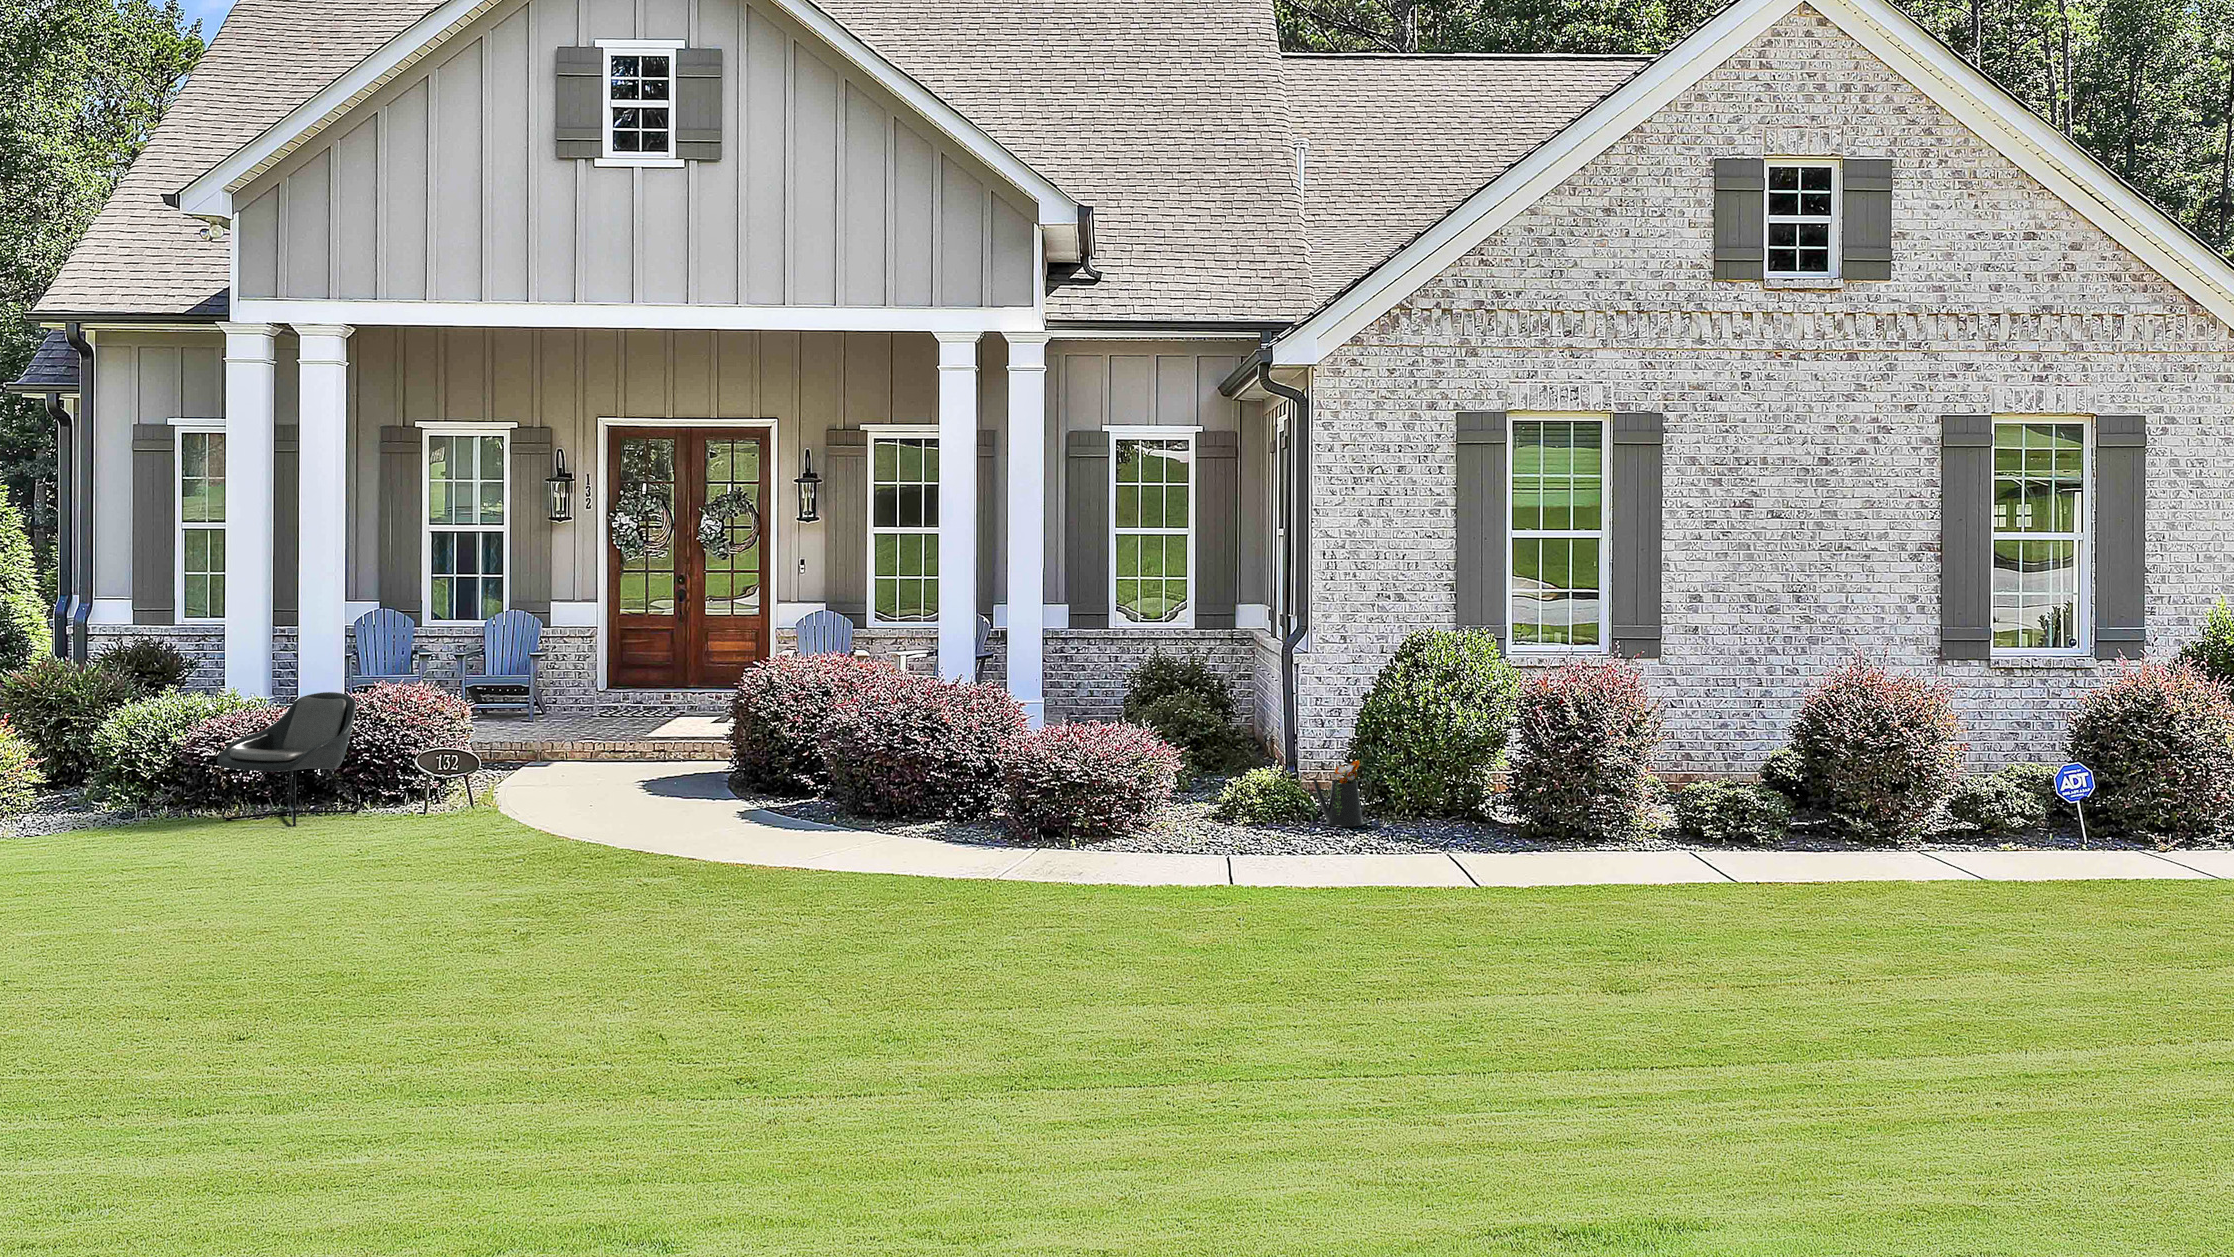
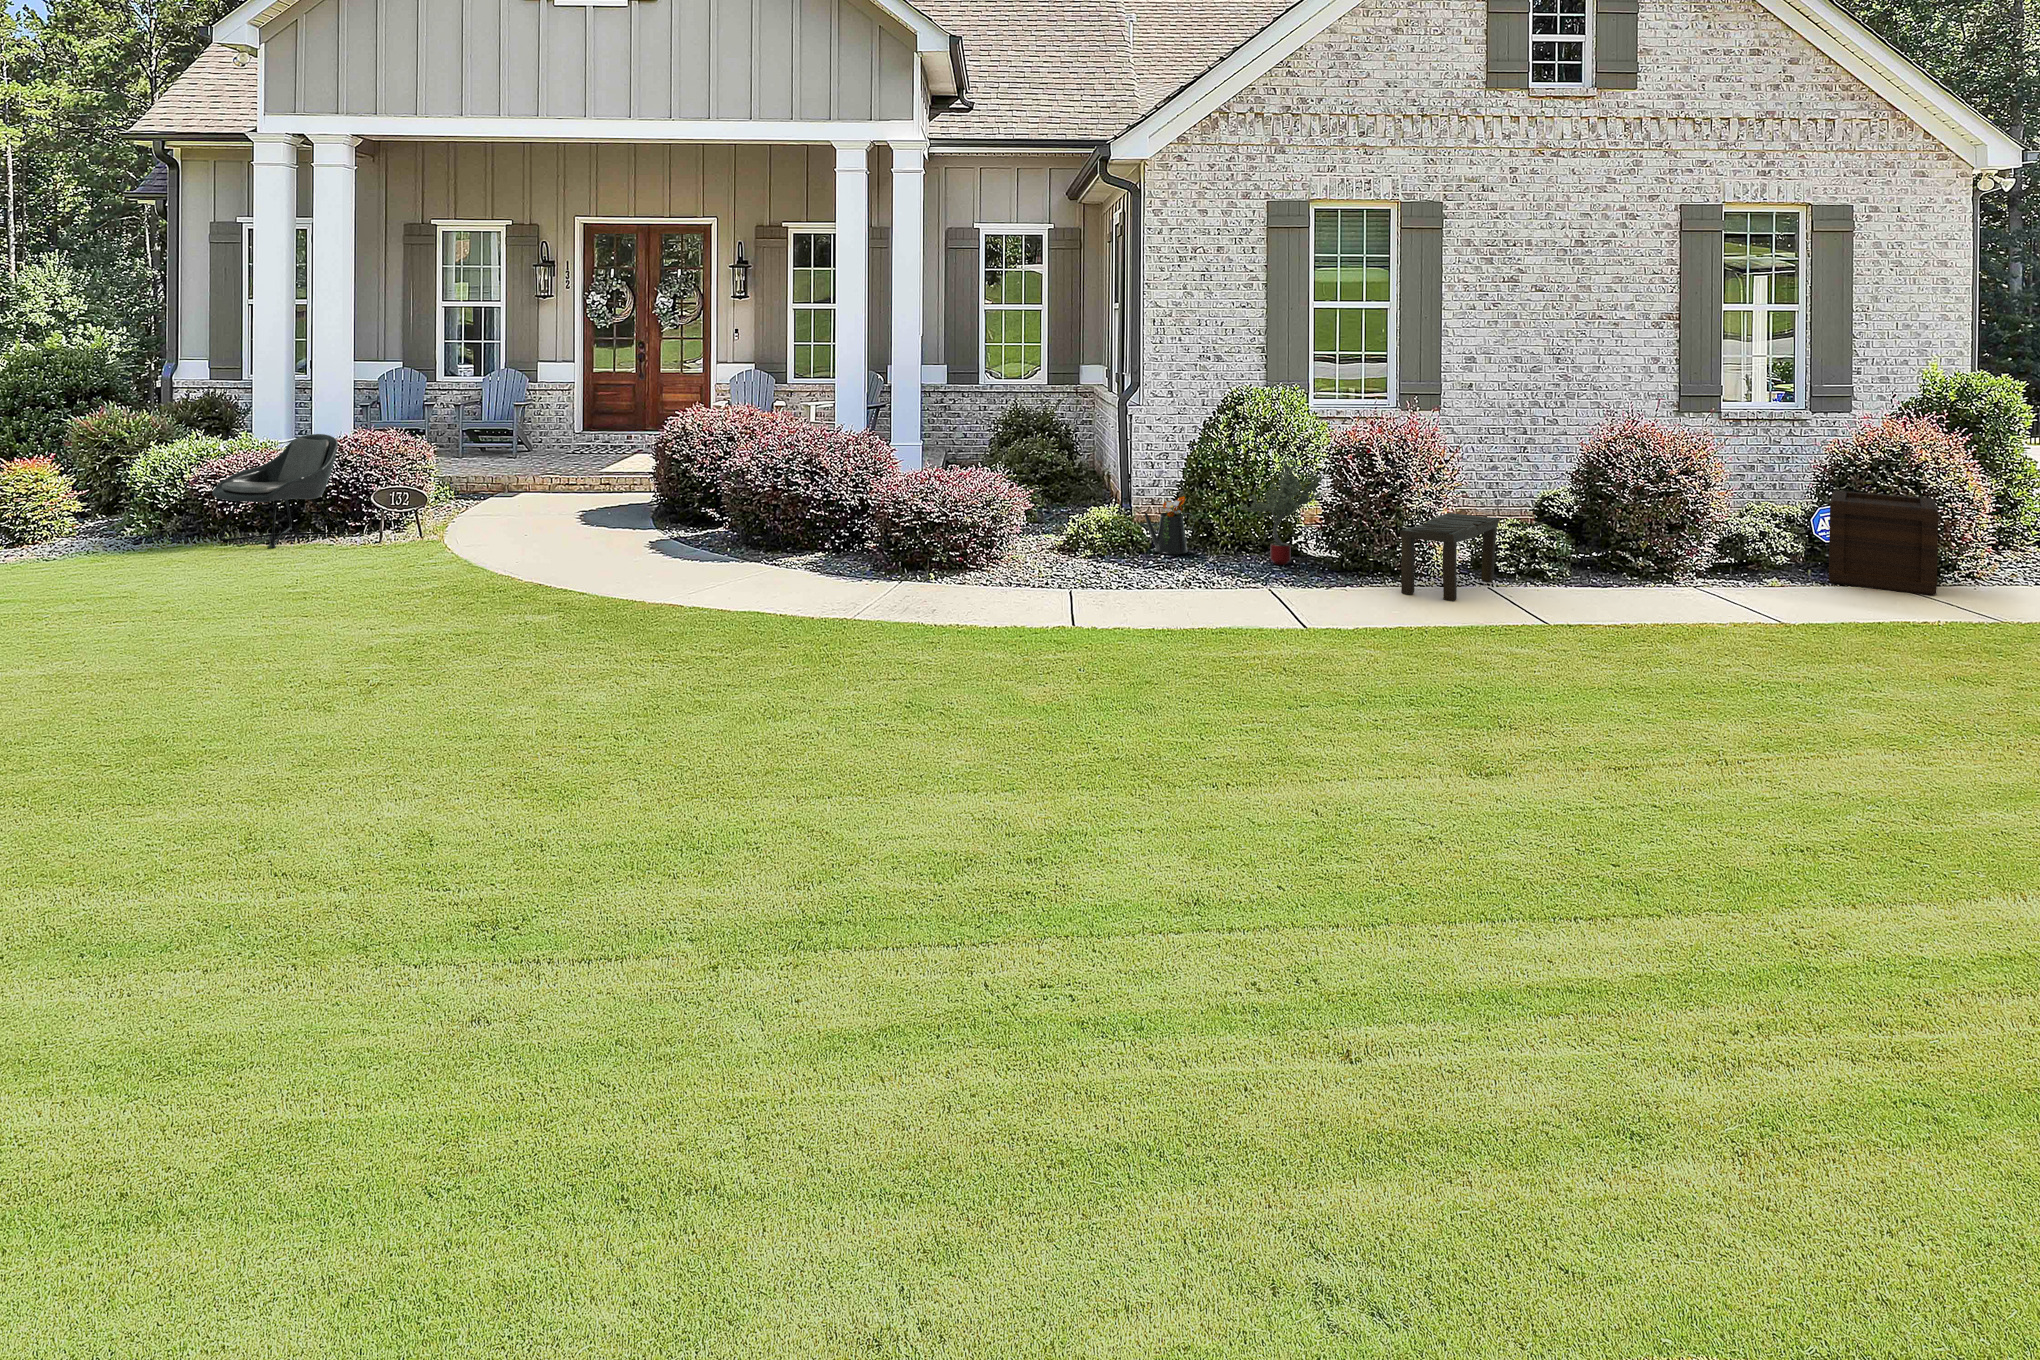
potted tree: none [1418,715,1513,836] -> present [1239,459,1322,565]
wooden crate: none [2059,747,2178,858] -> present [1829,491,1938,596]
bench: none [1586,774,1700,865] -> present [1400,513,1499,601]

